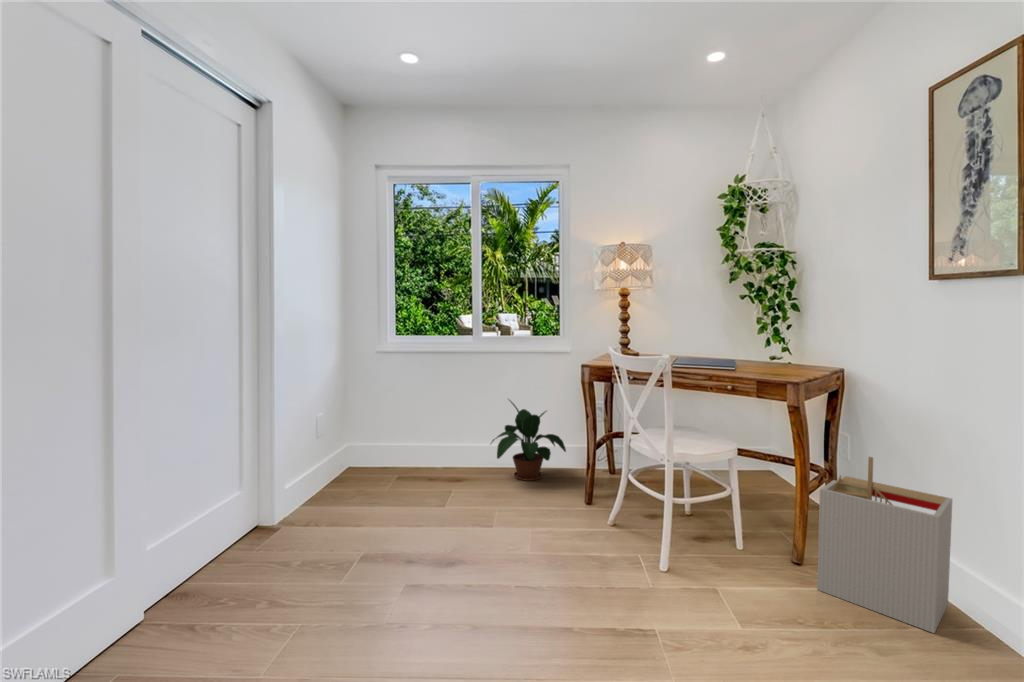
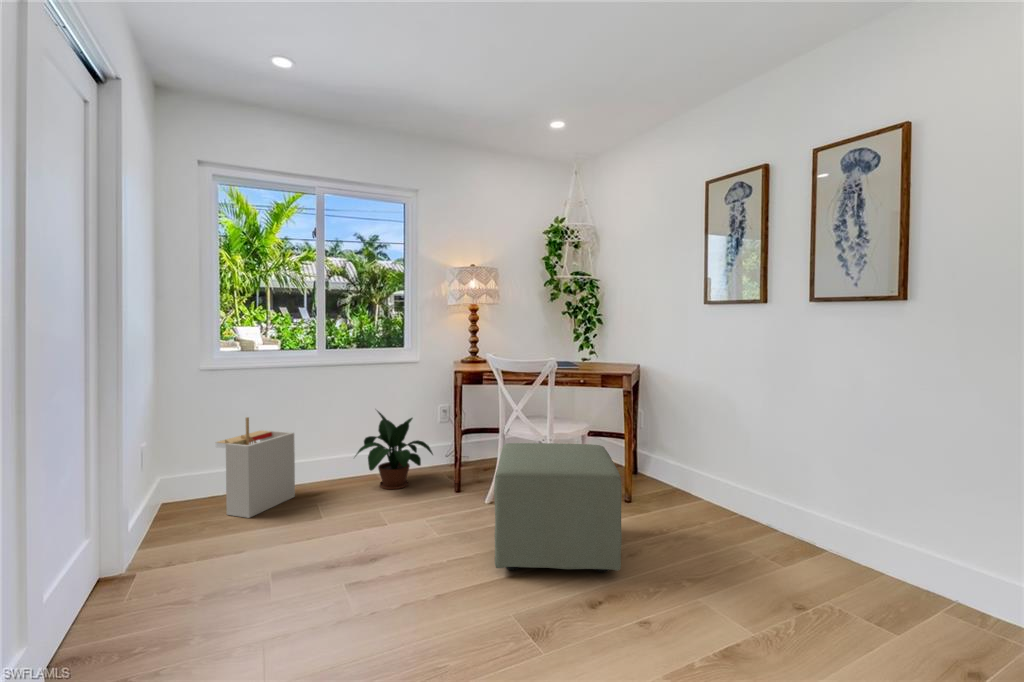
ottoman: none [542,450,719,633] -> present [494,443,622,573]
storage bin: present [817,457,952,633] -> present [216,417,295,518]

